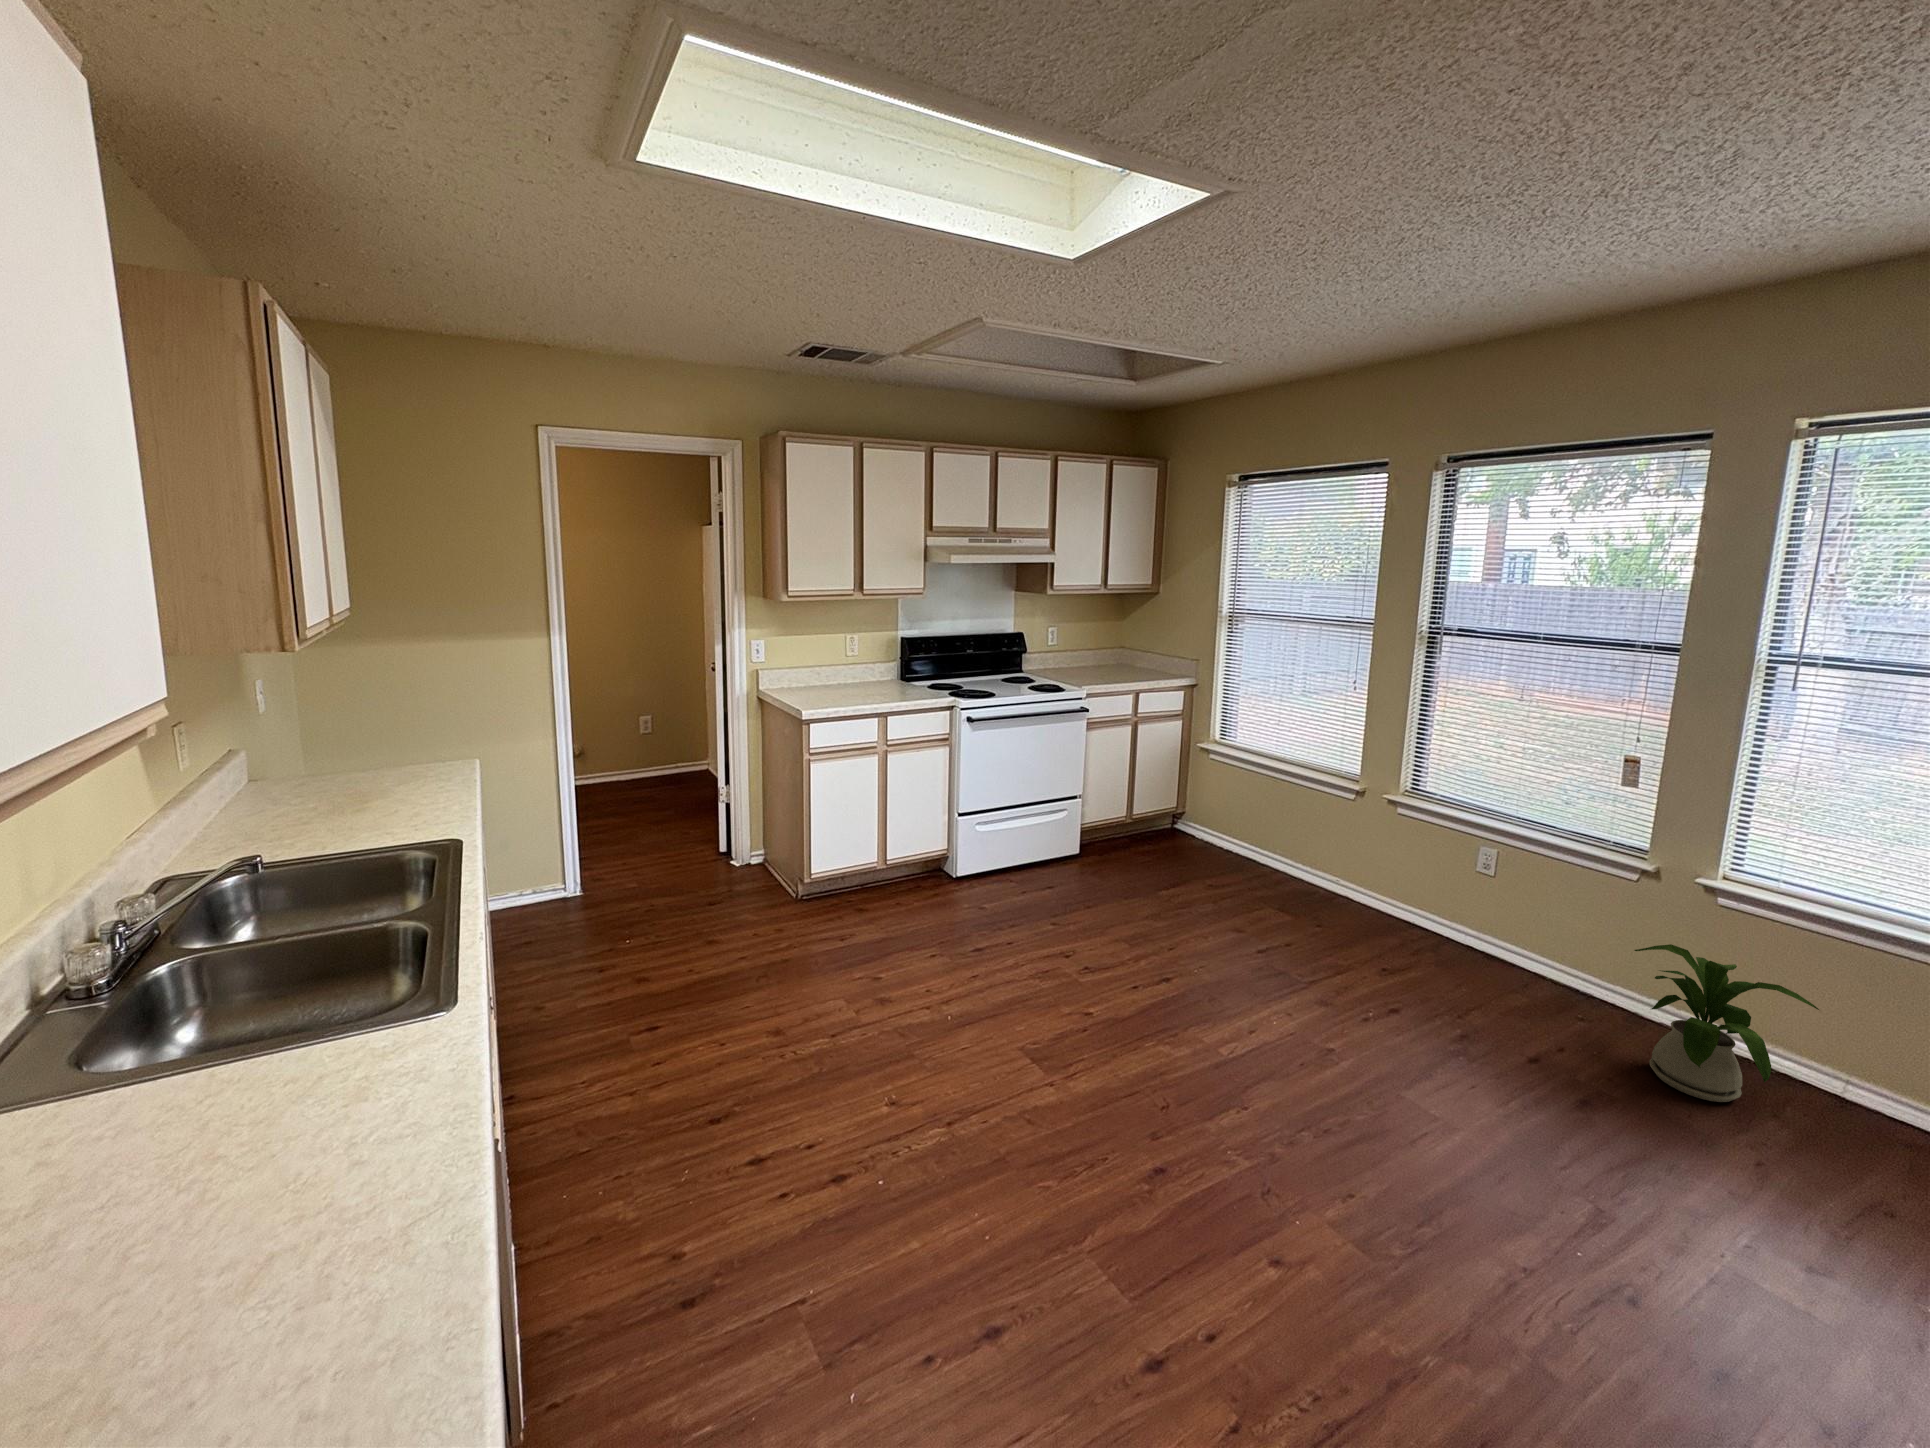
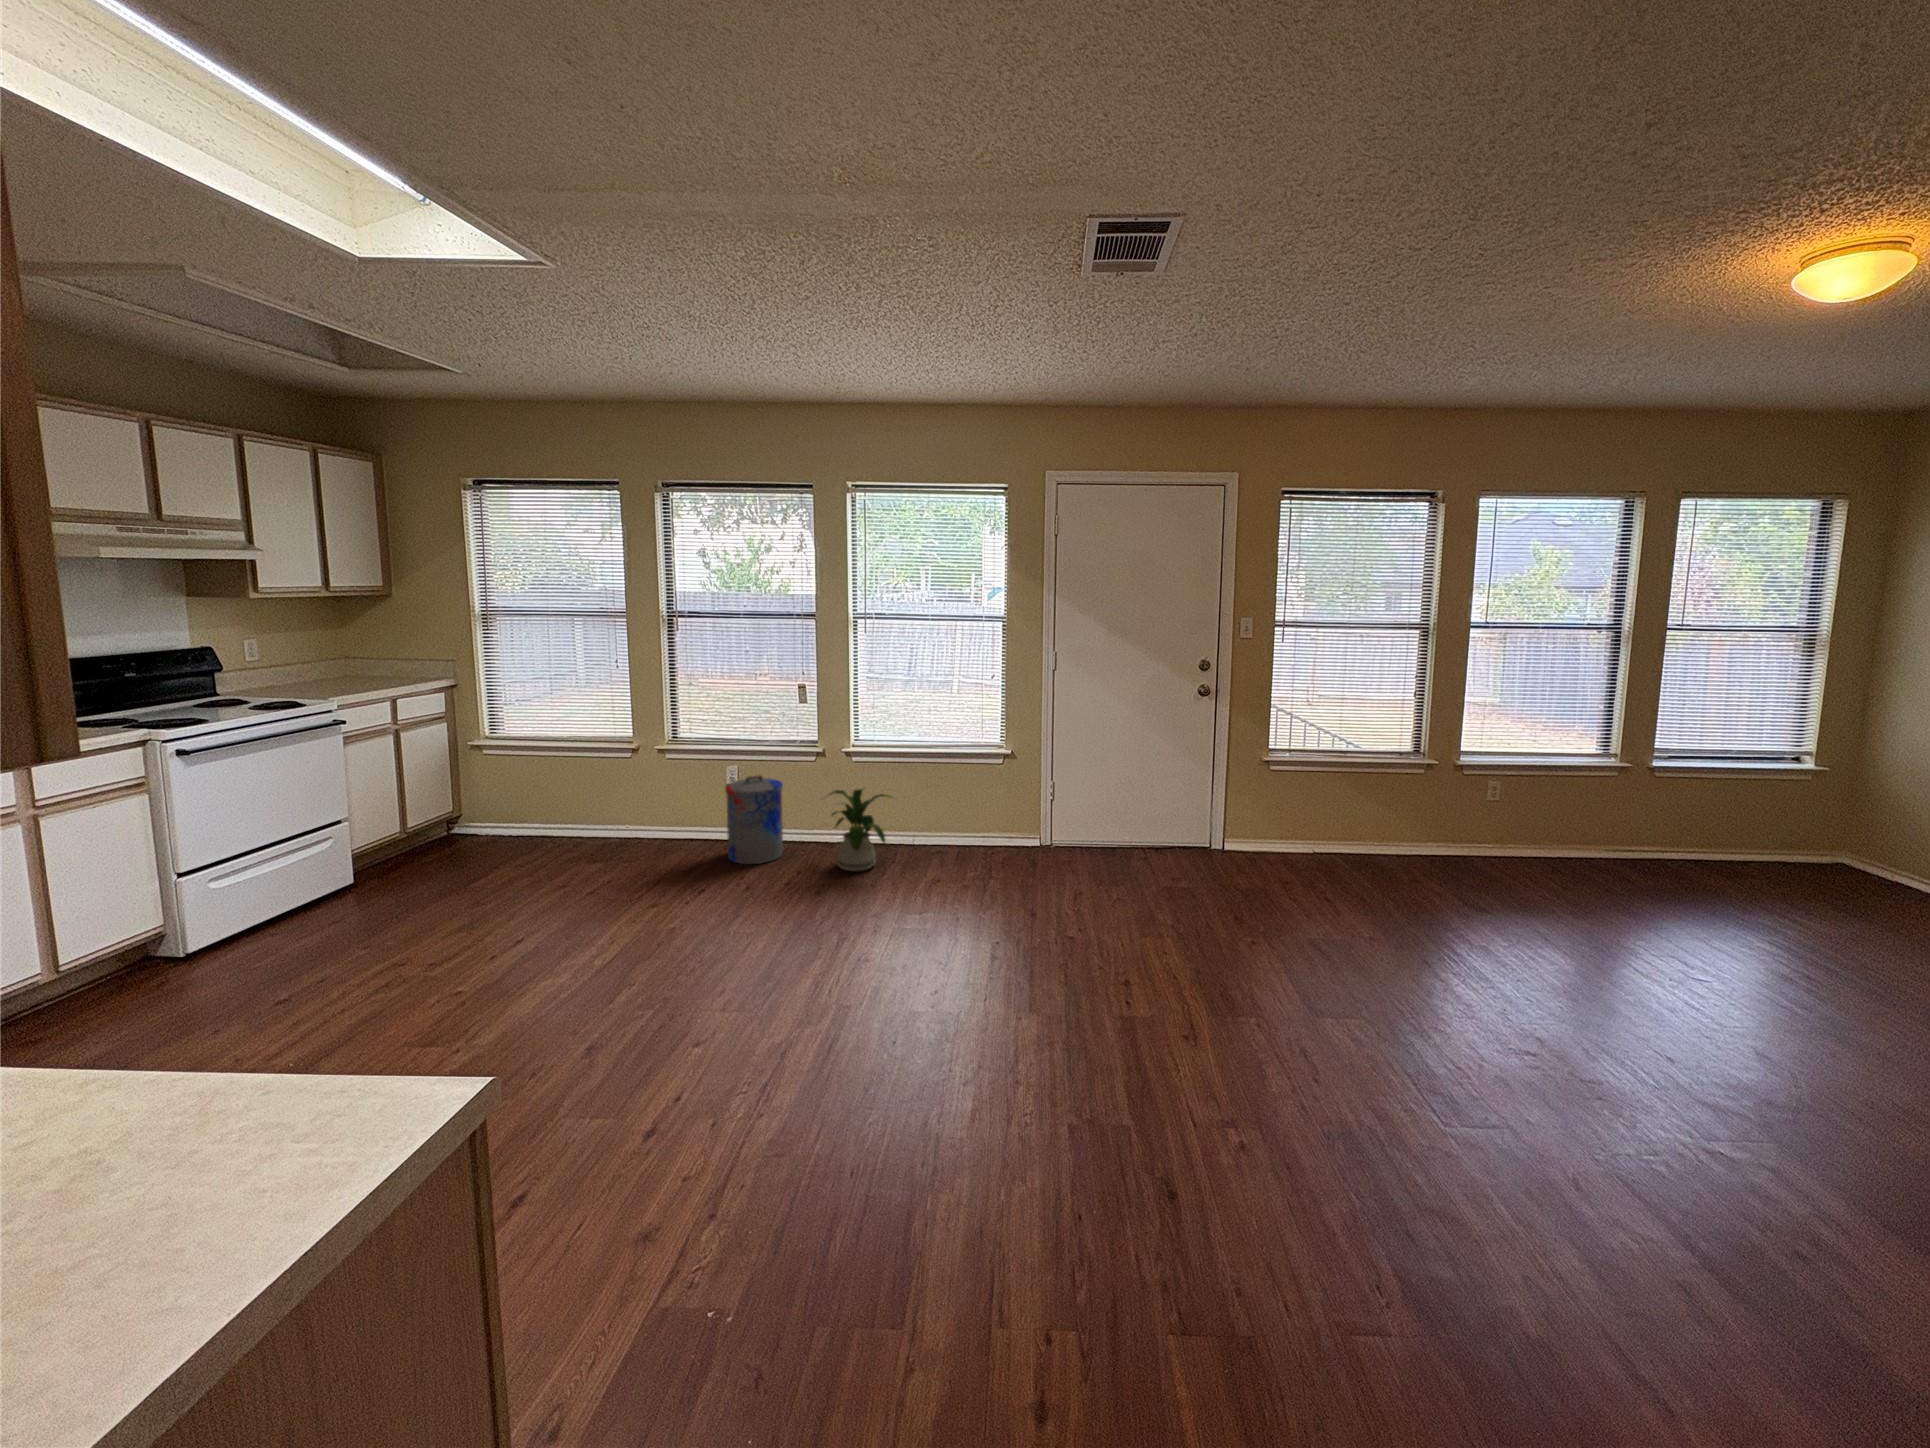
trash can: none [1457,870,1568,1005] -> present [725,776,783,864]

